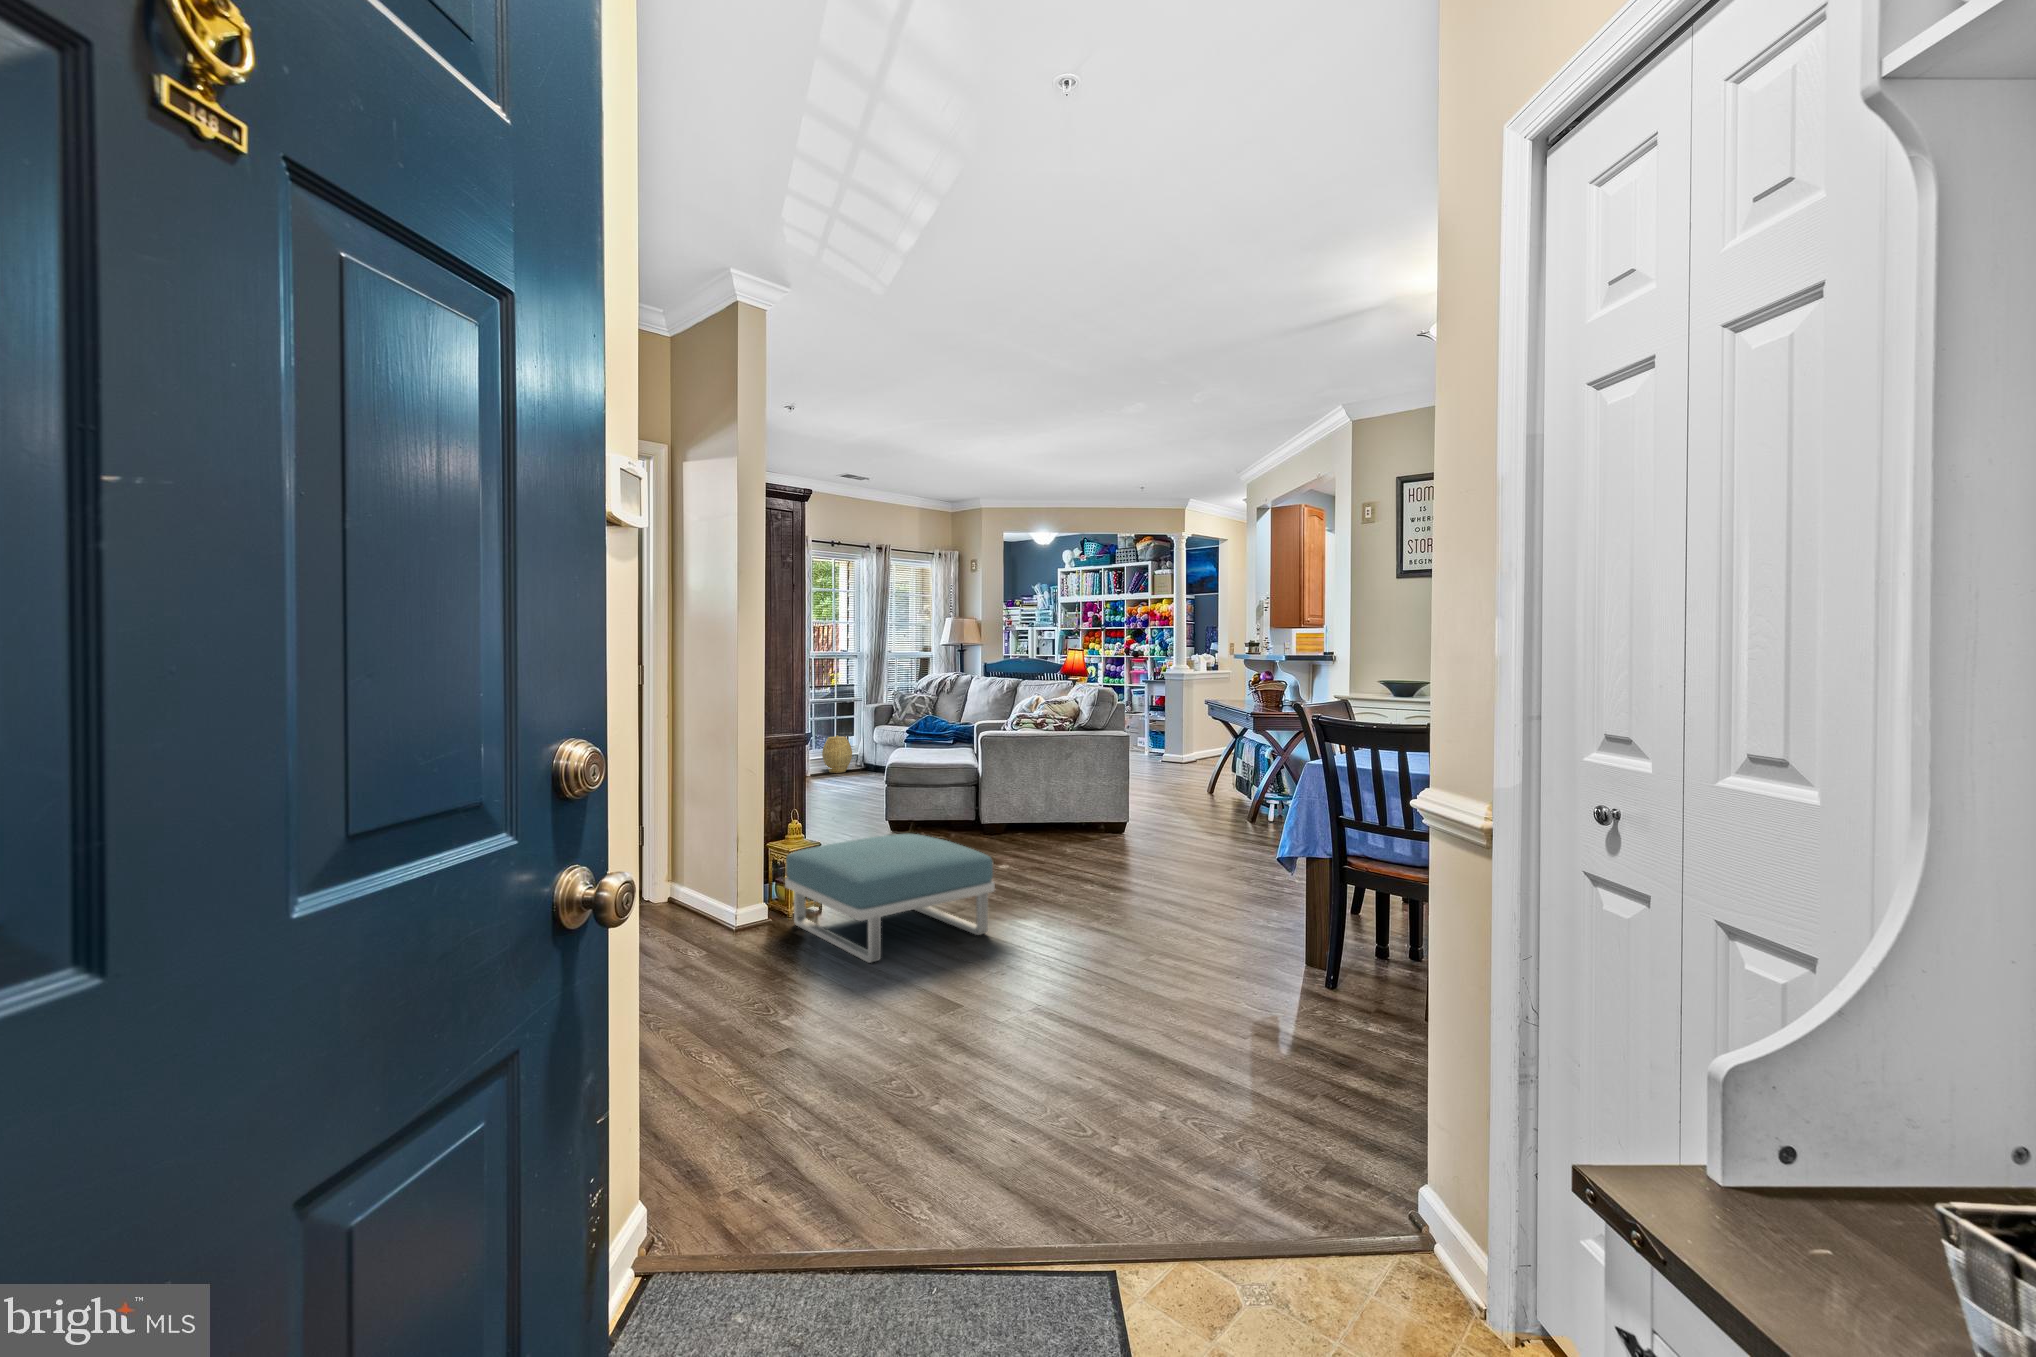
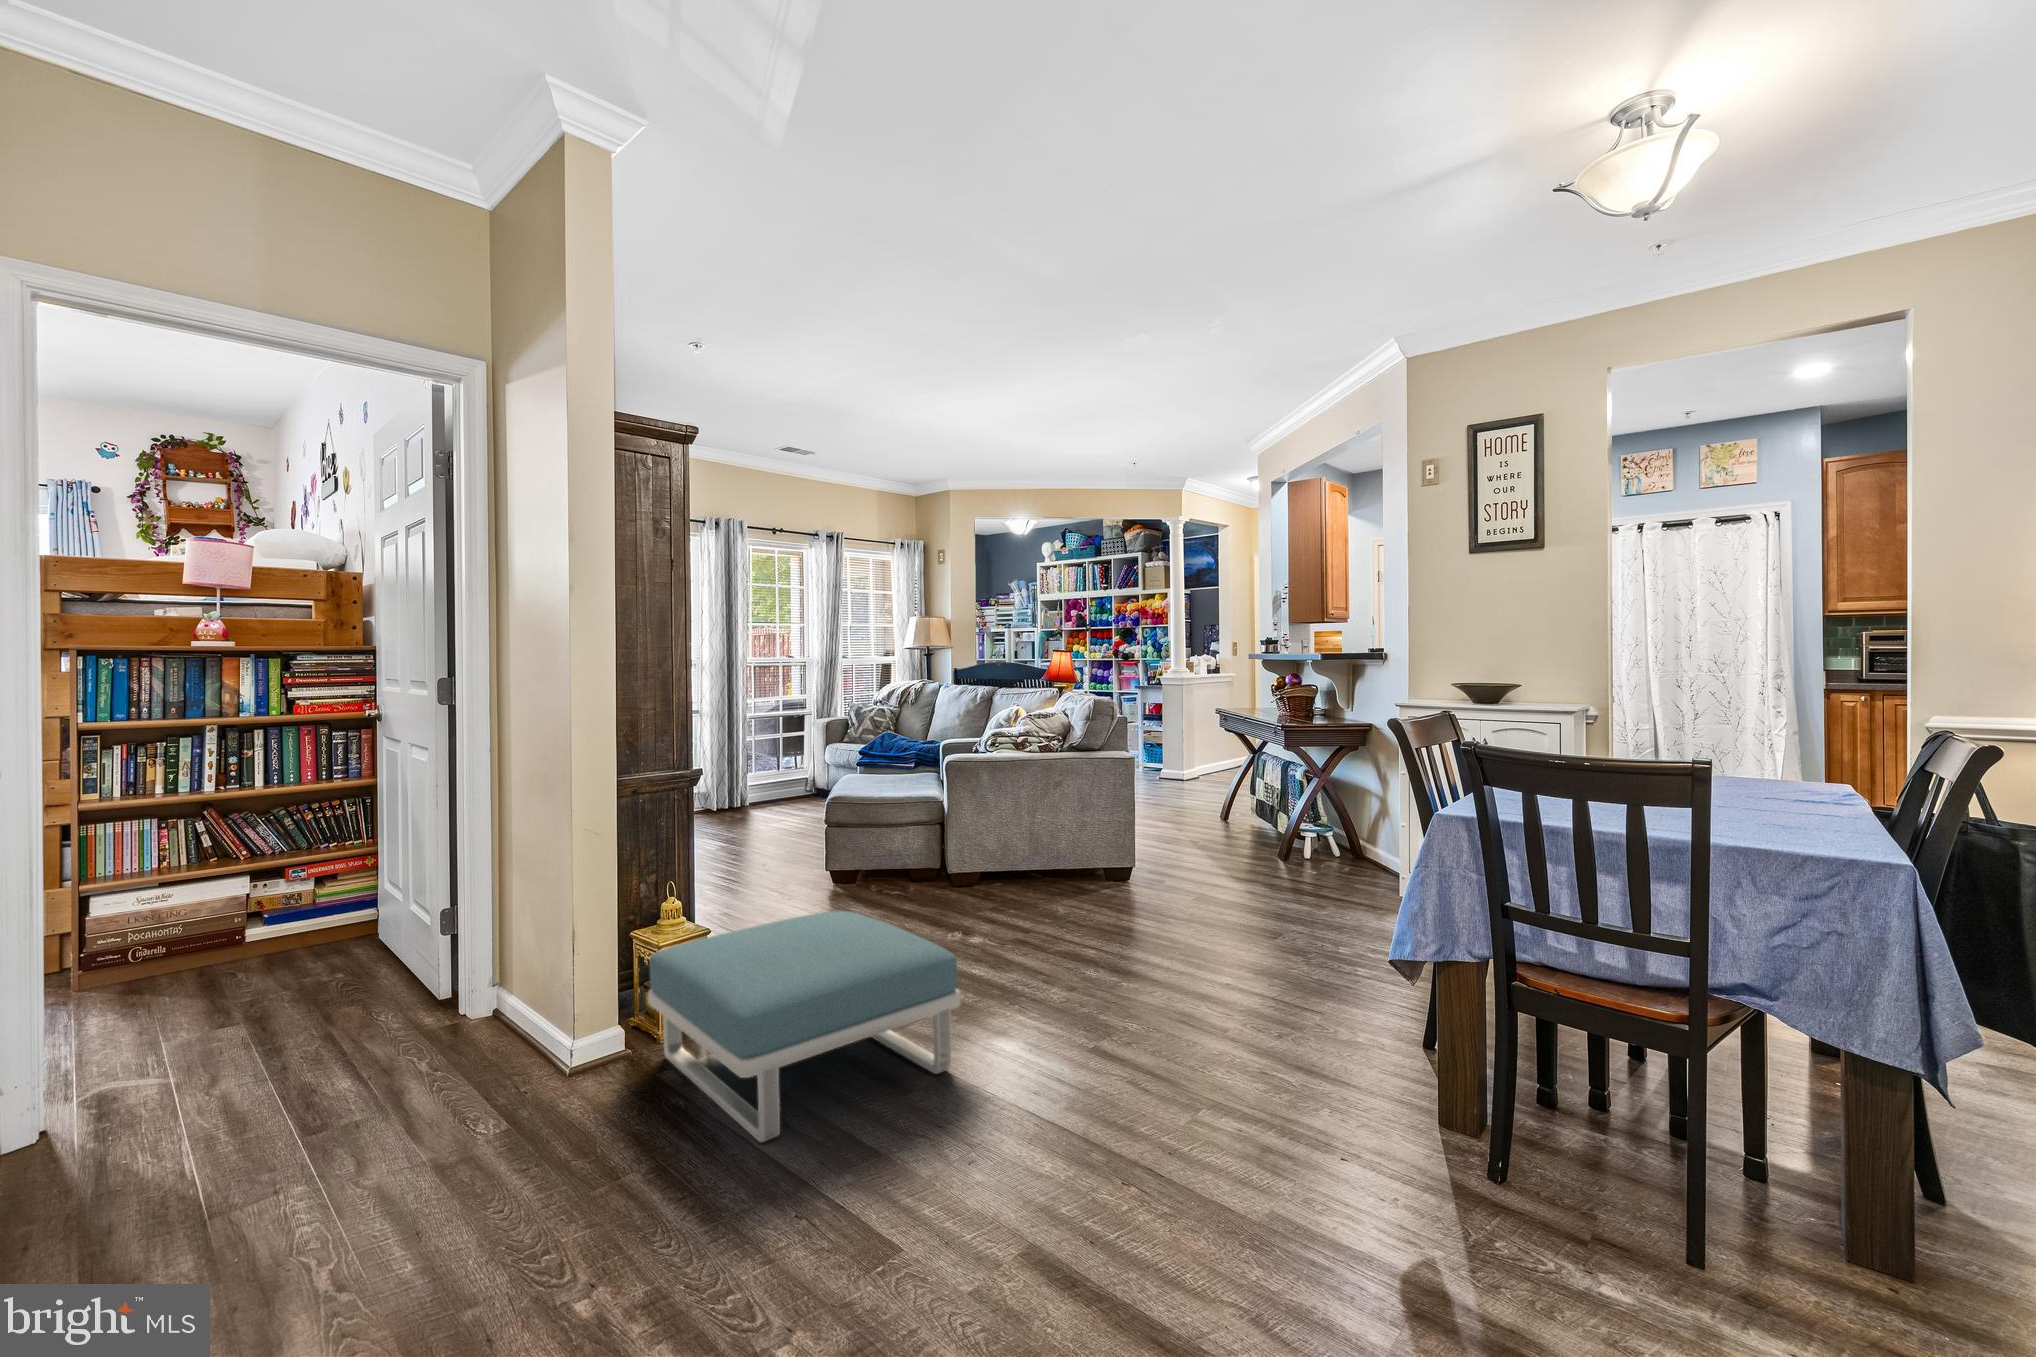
woven basket: present [822,735,852,773] -> none [765,756,801,800]

